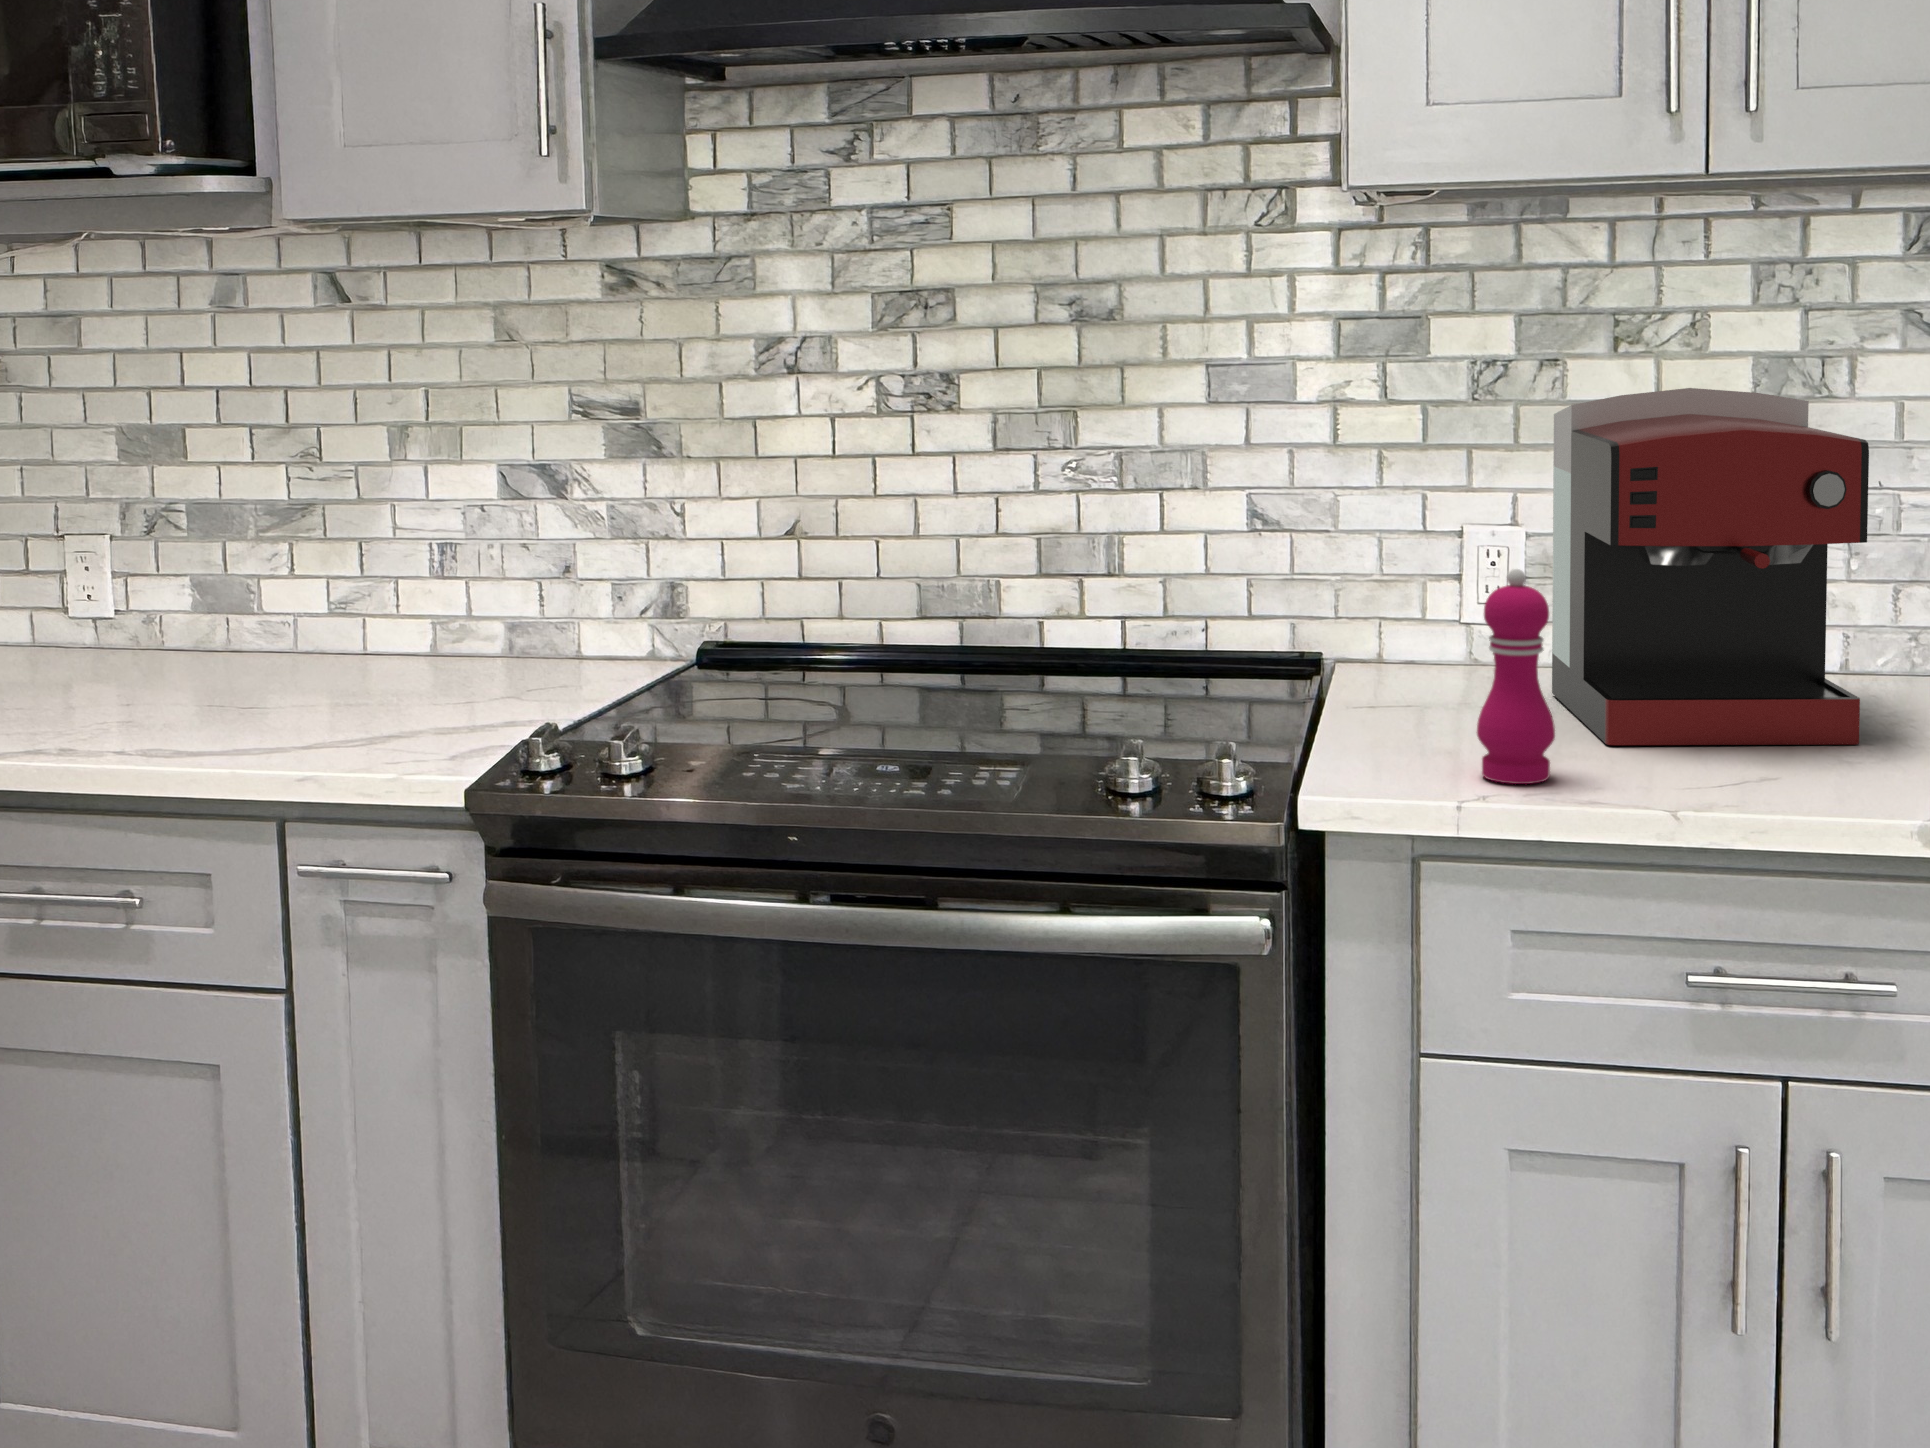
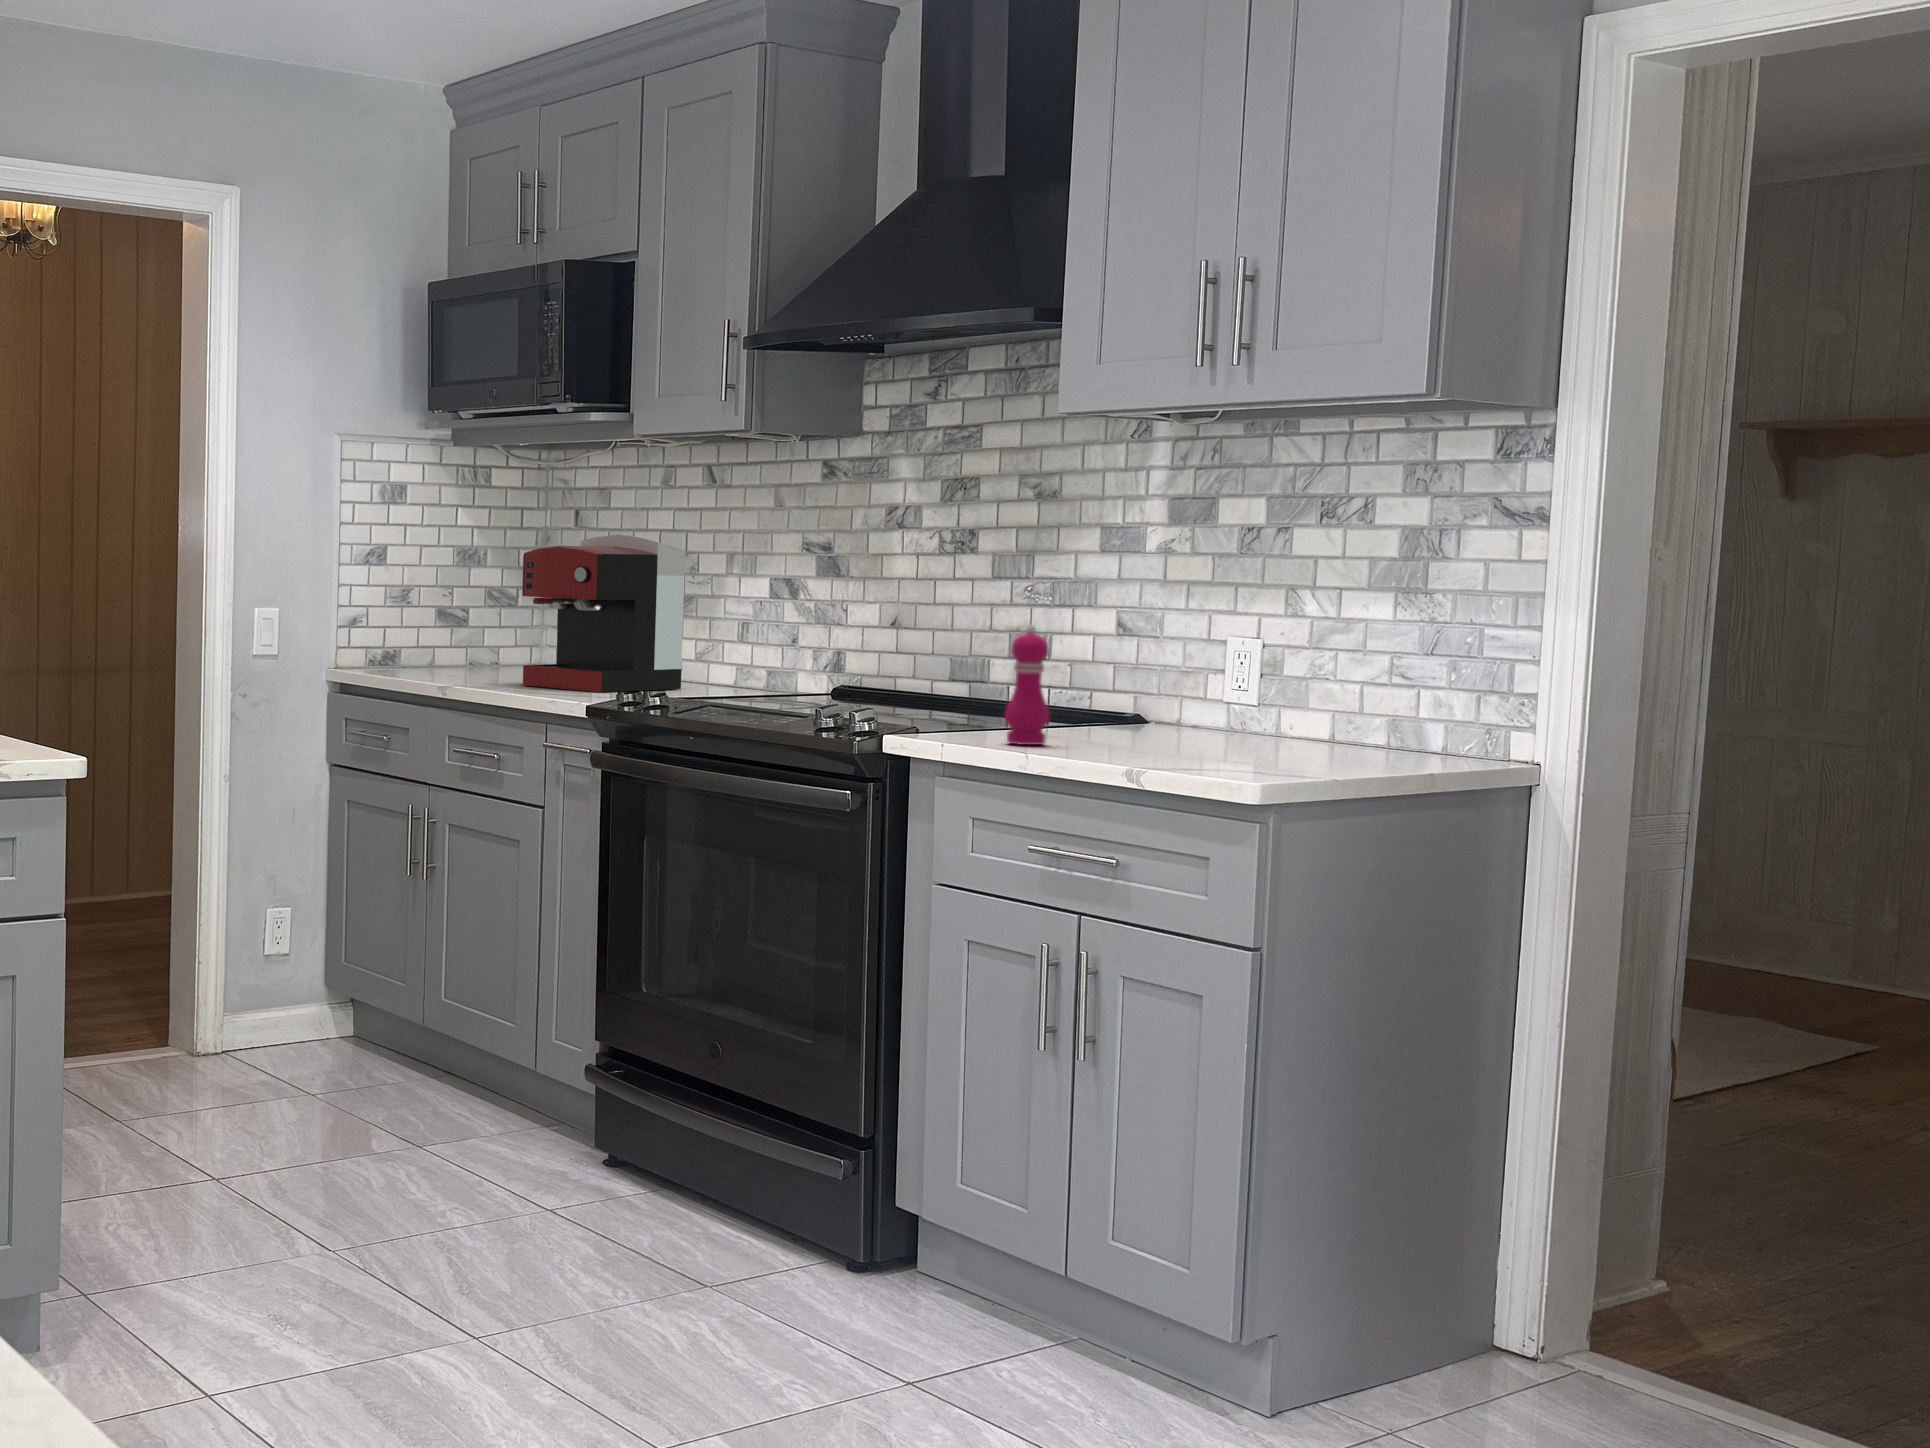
coffee maker: present [1552,388,1869,745] -> present [522,535,685,692]

